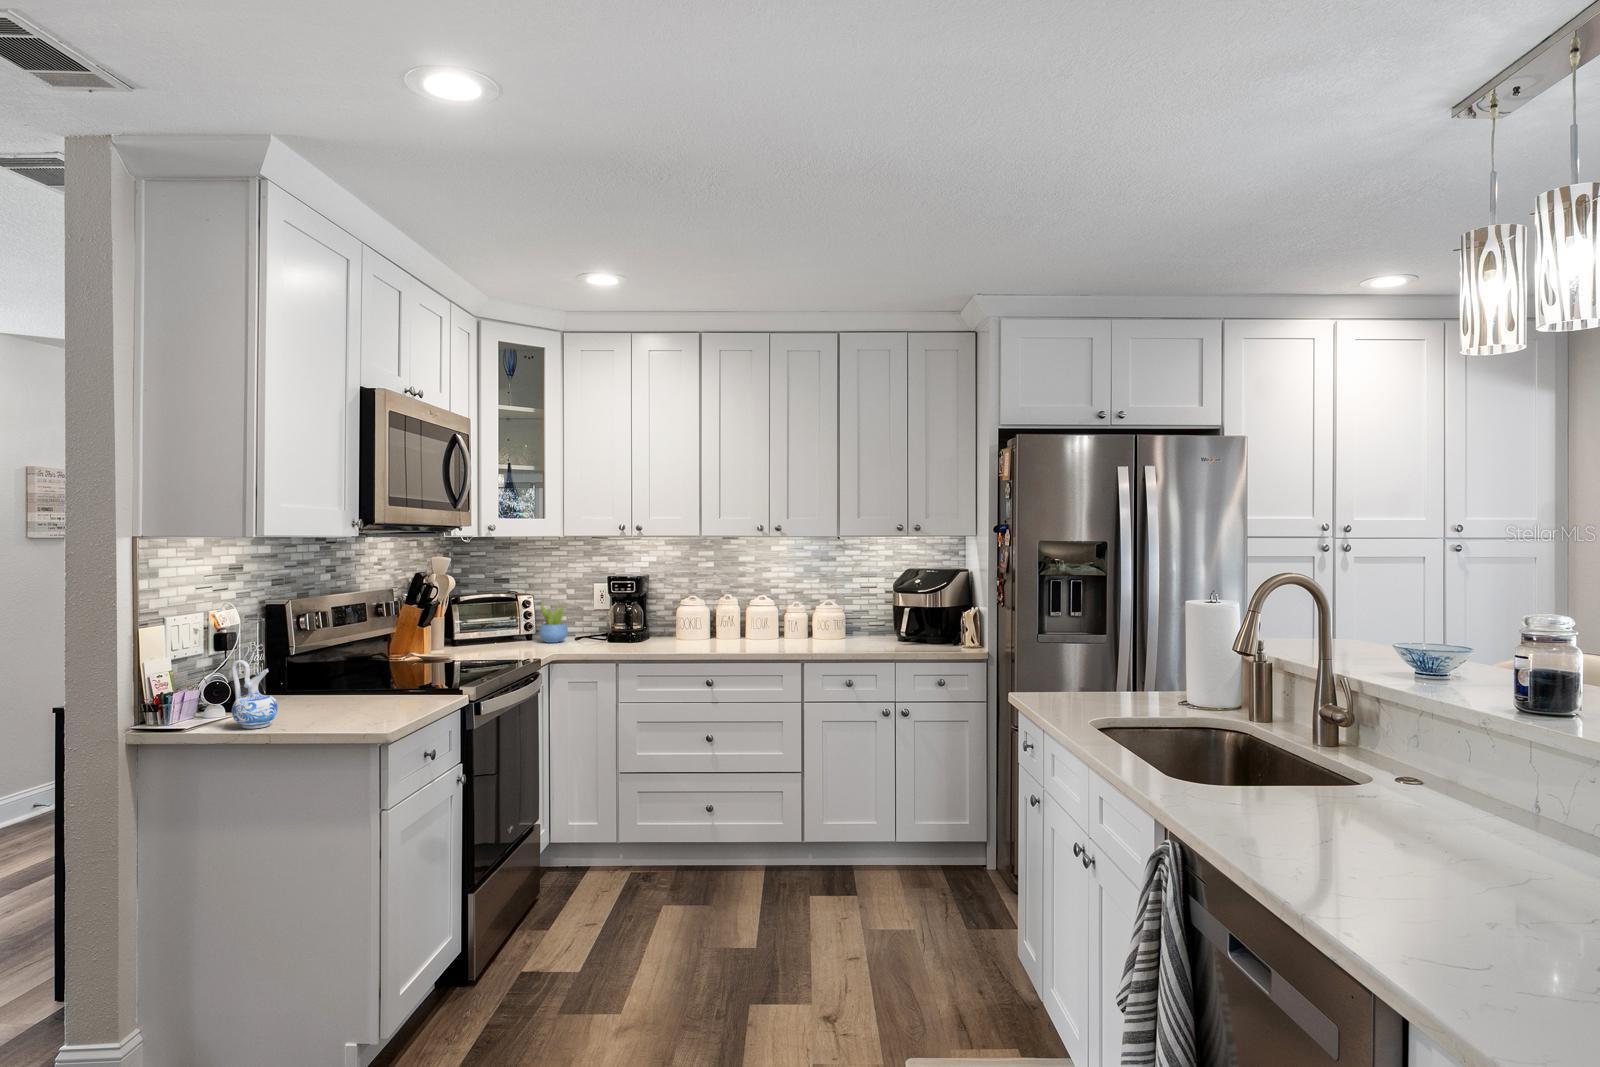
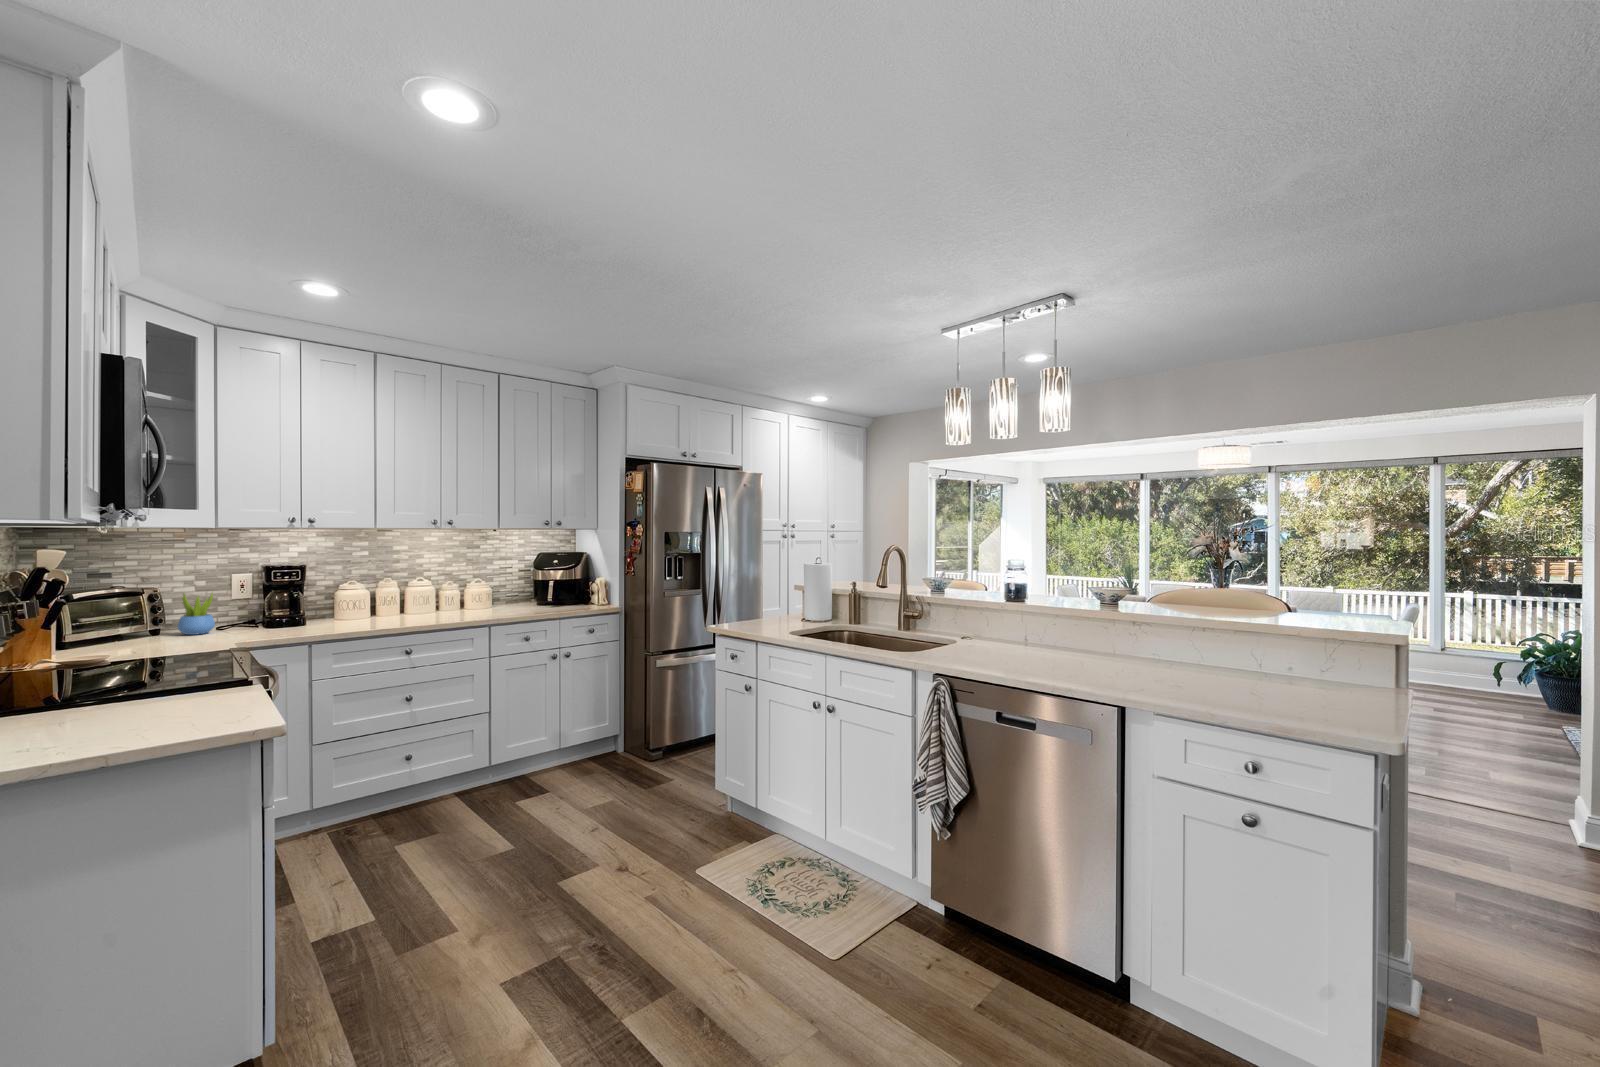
ceramic pitcher: present [232,660,278,729] -> none [46,657,116,737]

